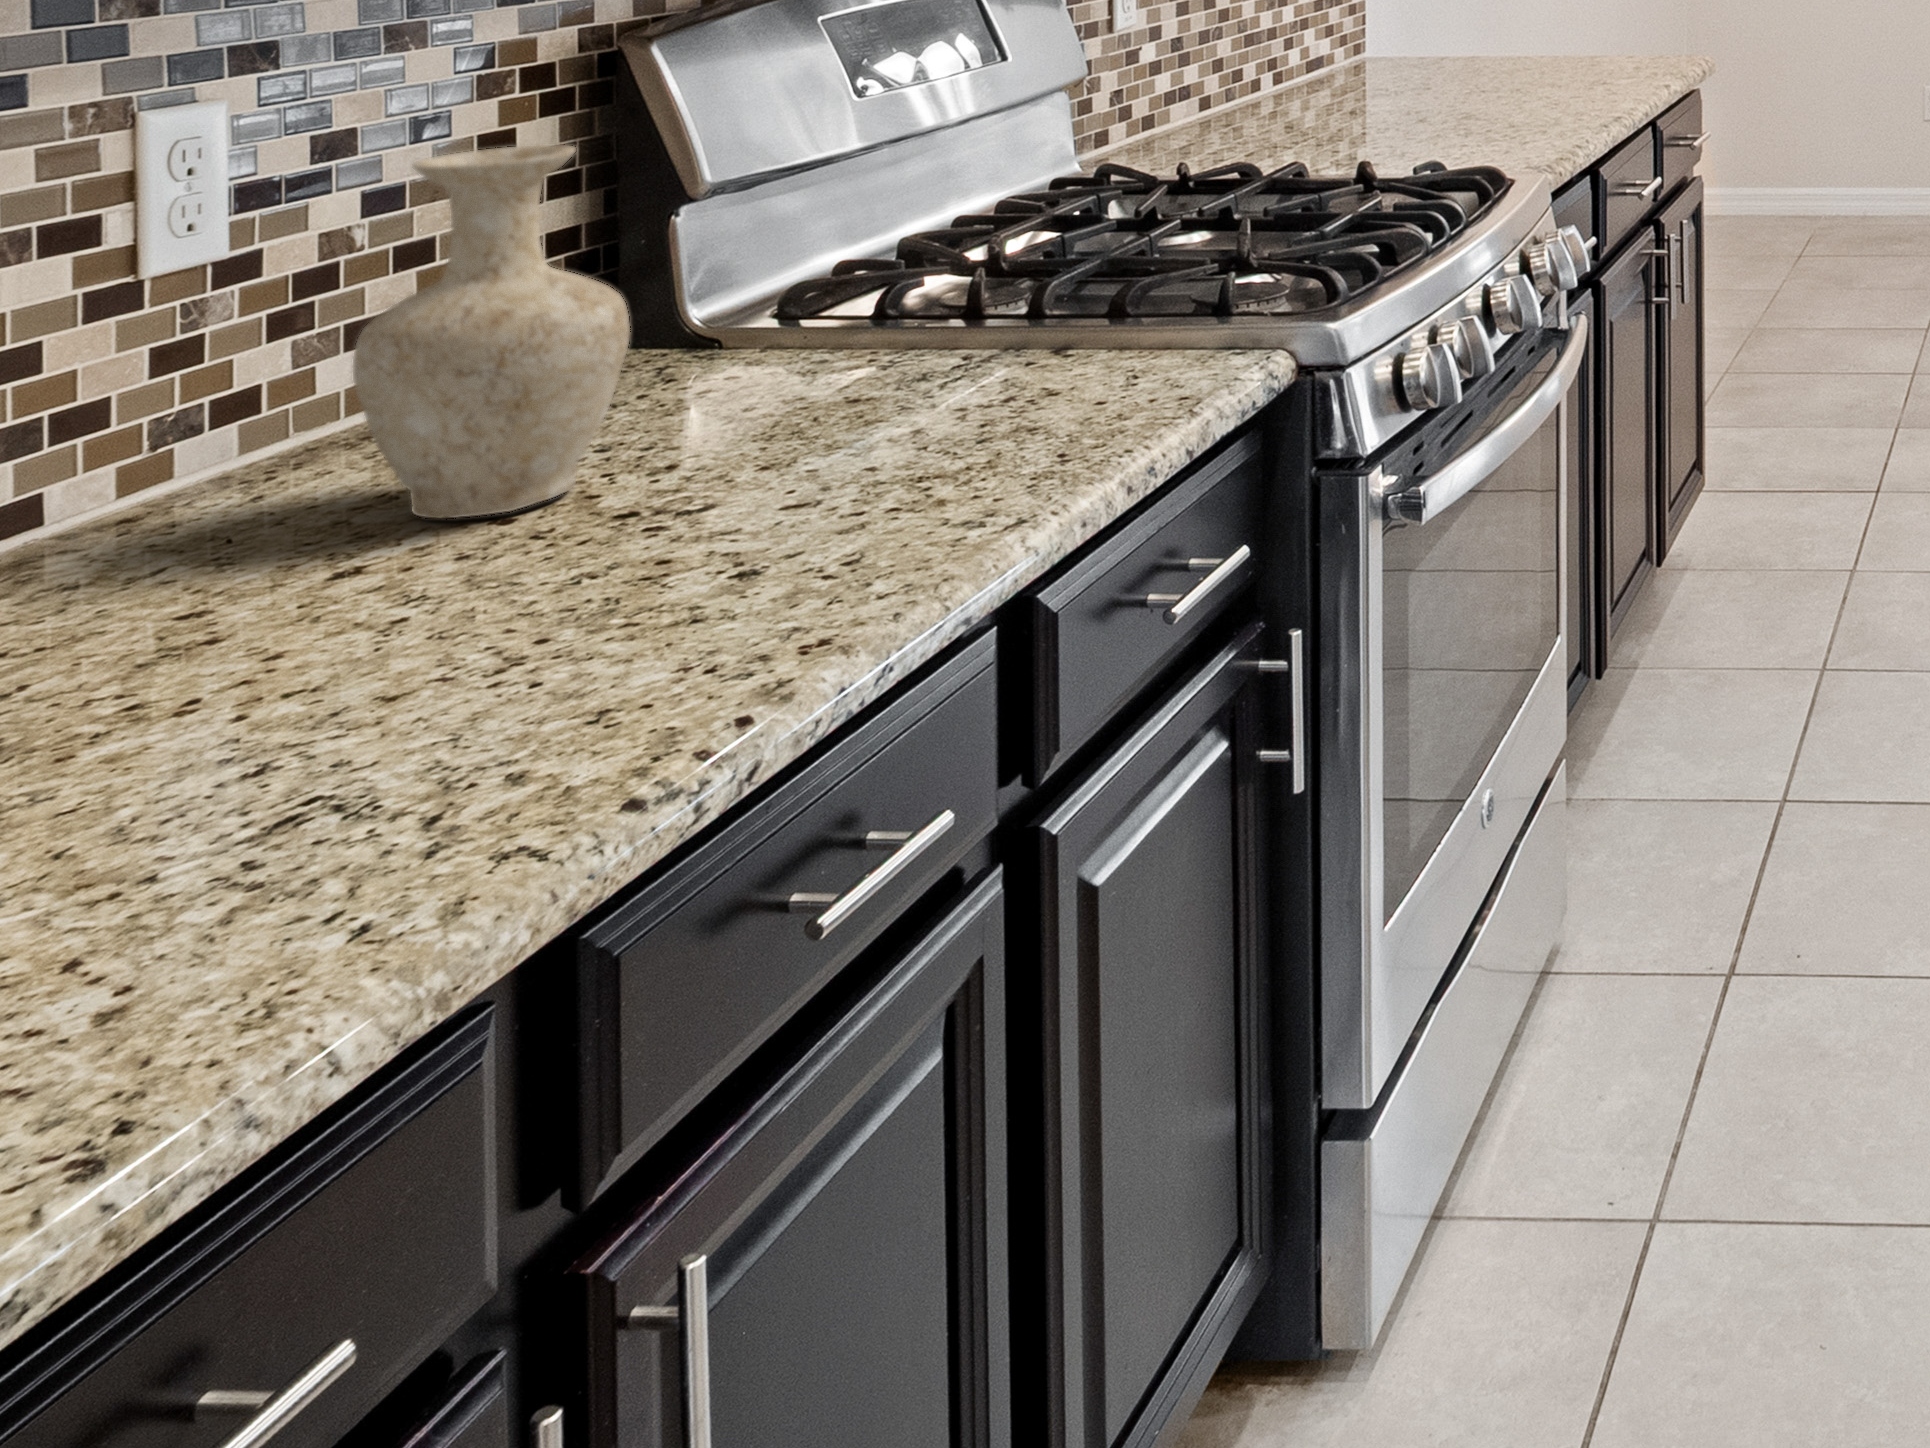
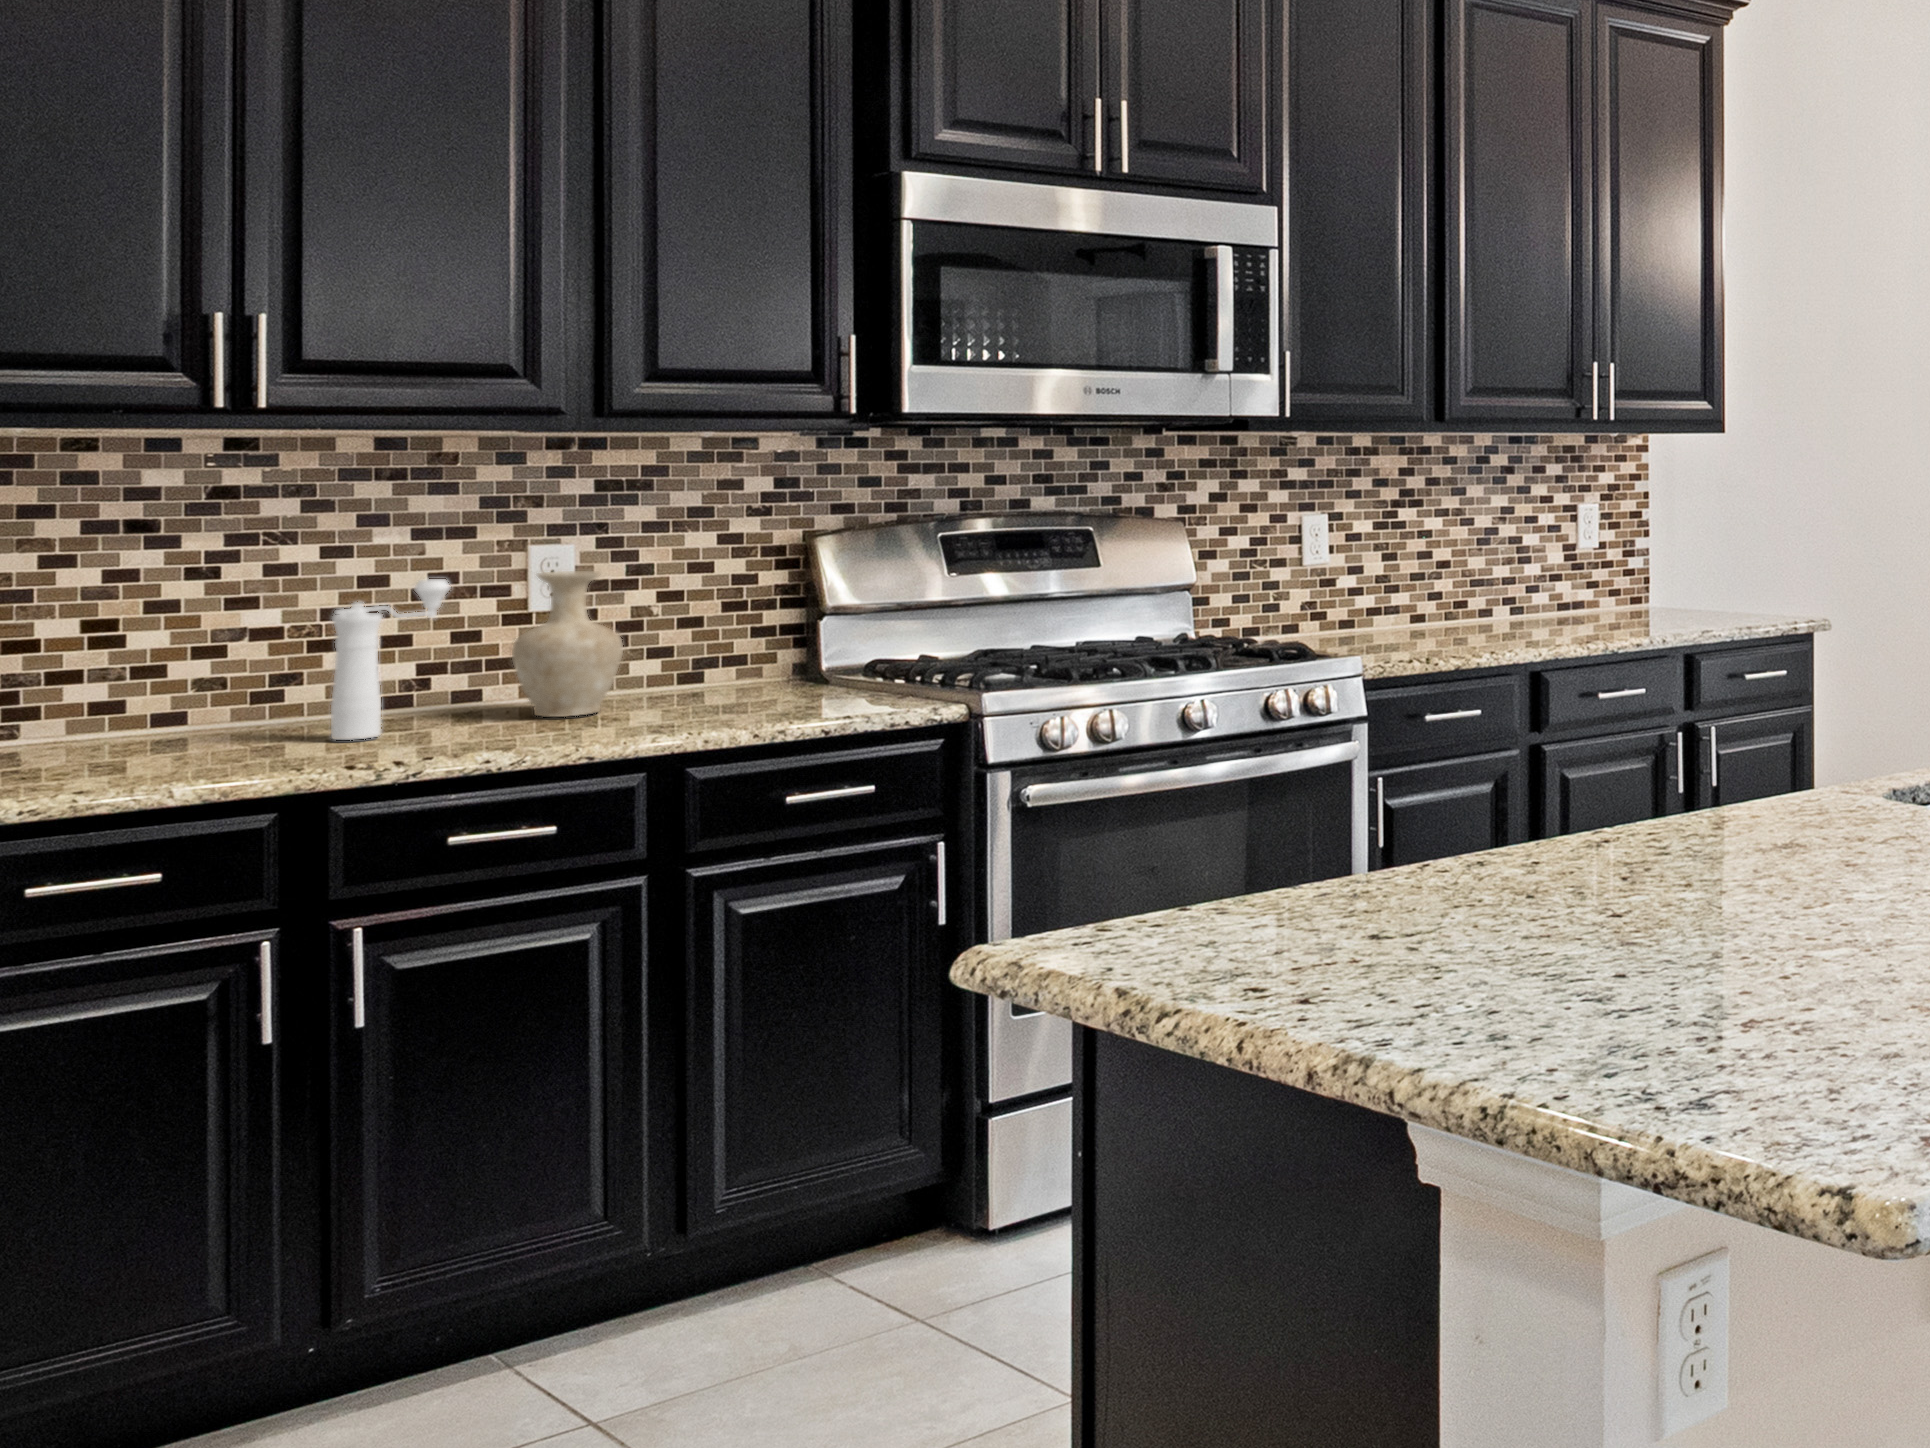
pepper mill: none [58,205,290,703] -> present [331,579,450,740]

